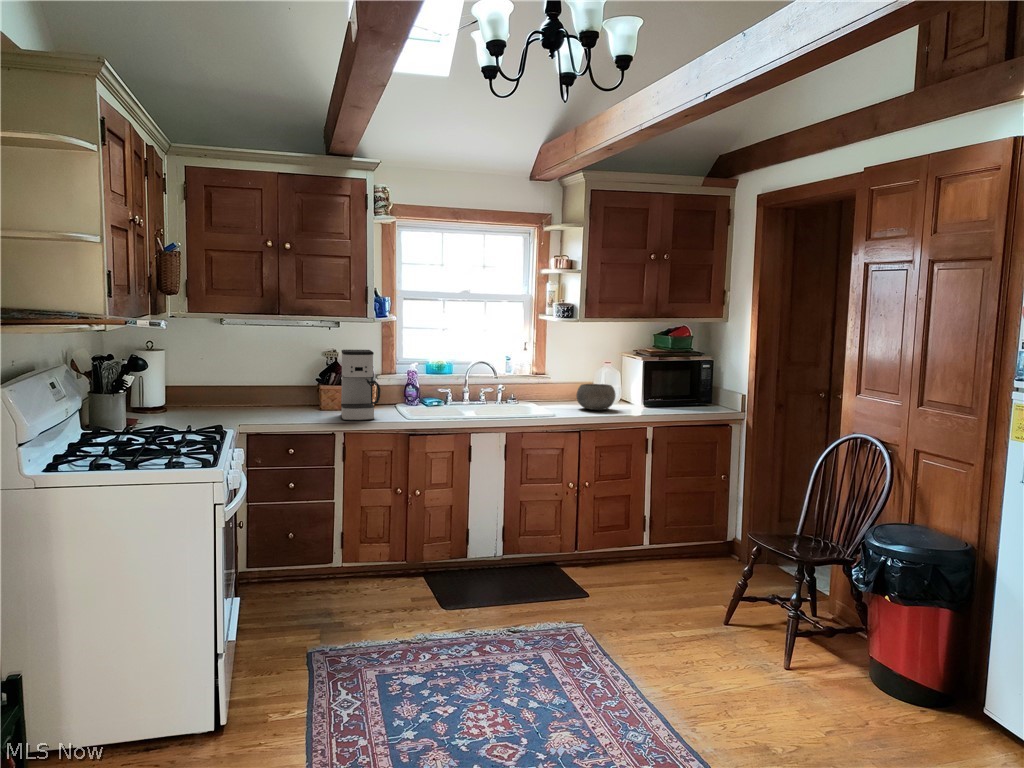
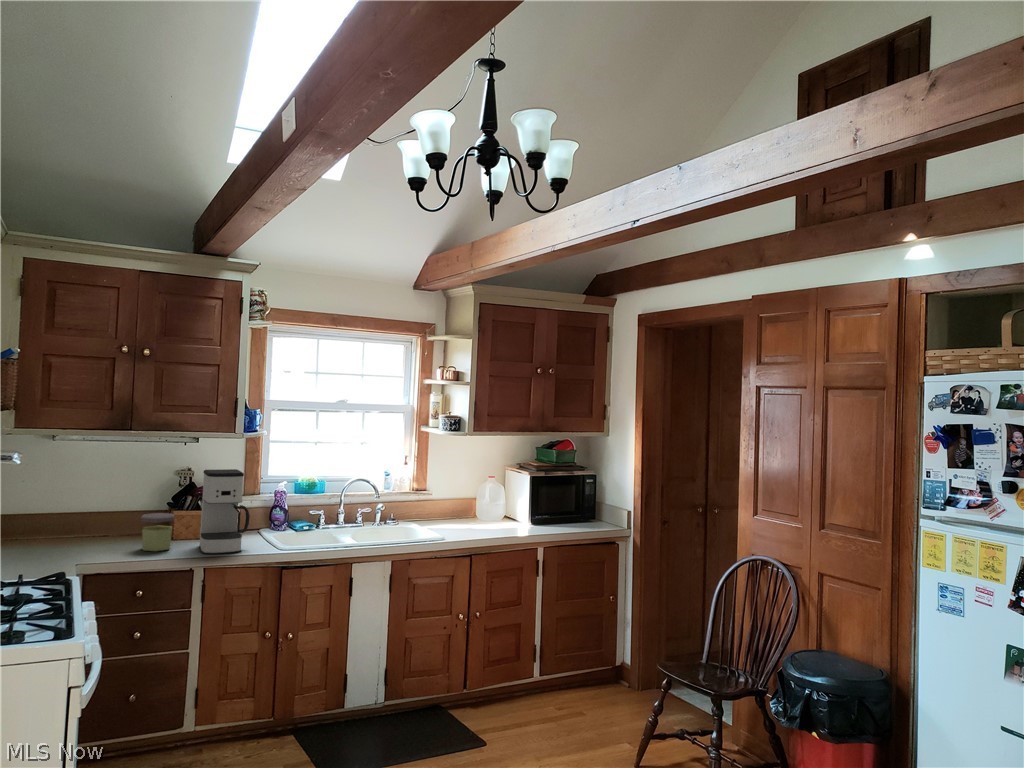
bowl: present [576,384,616,410] -> none [462,501,503,530]
jar: none [292,386,320,418] -> present [141,513,175,551]

